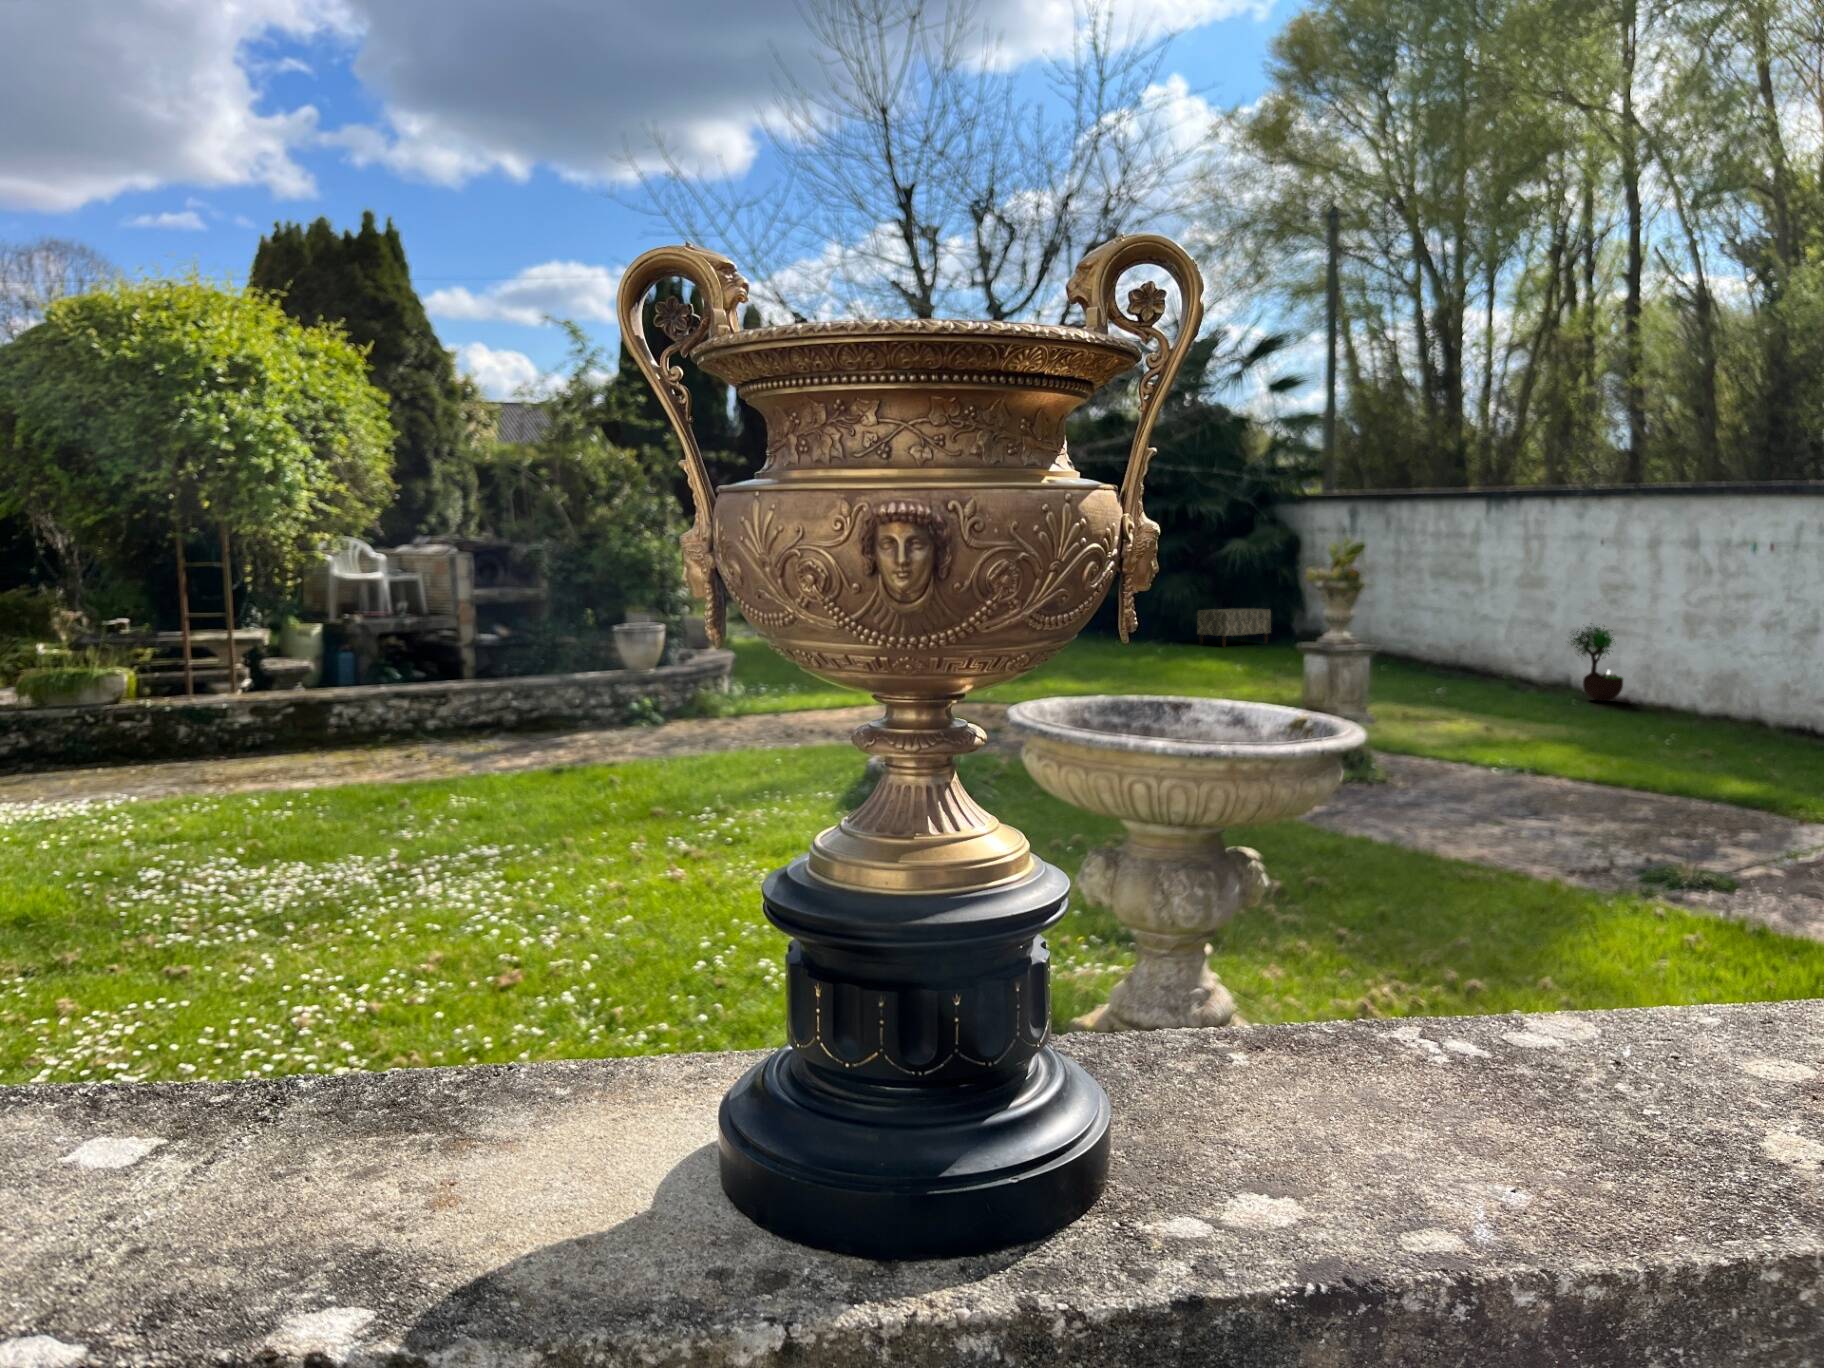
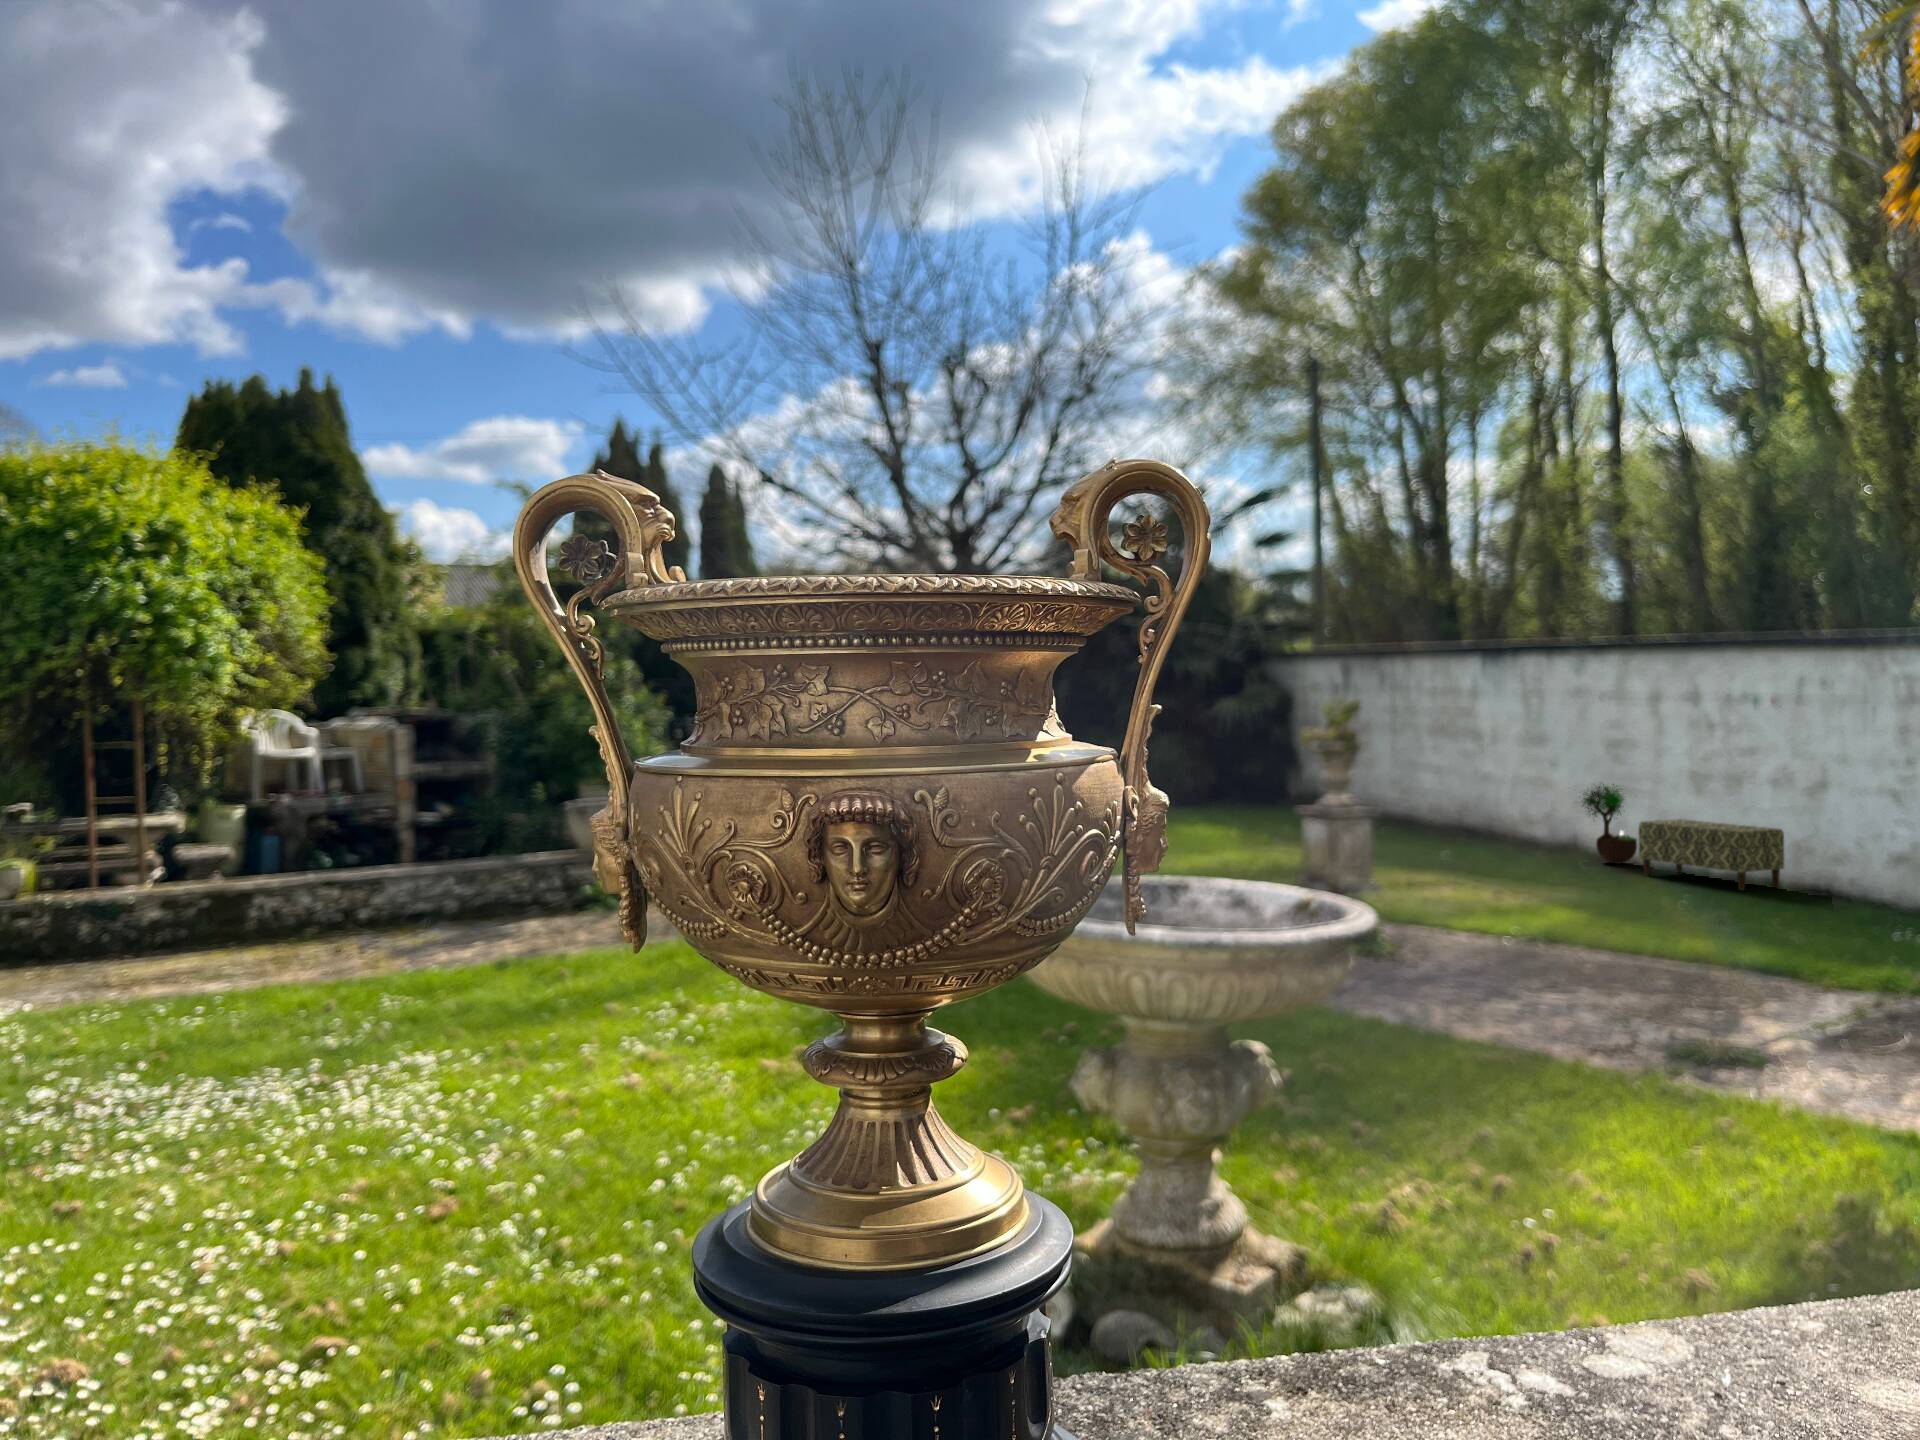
bench: present [1197,609,1271,647] -> present [1638,819,1784,890]

